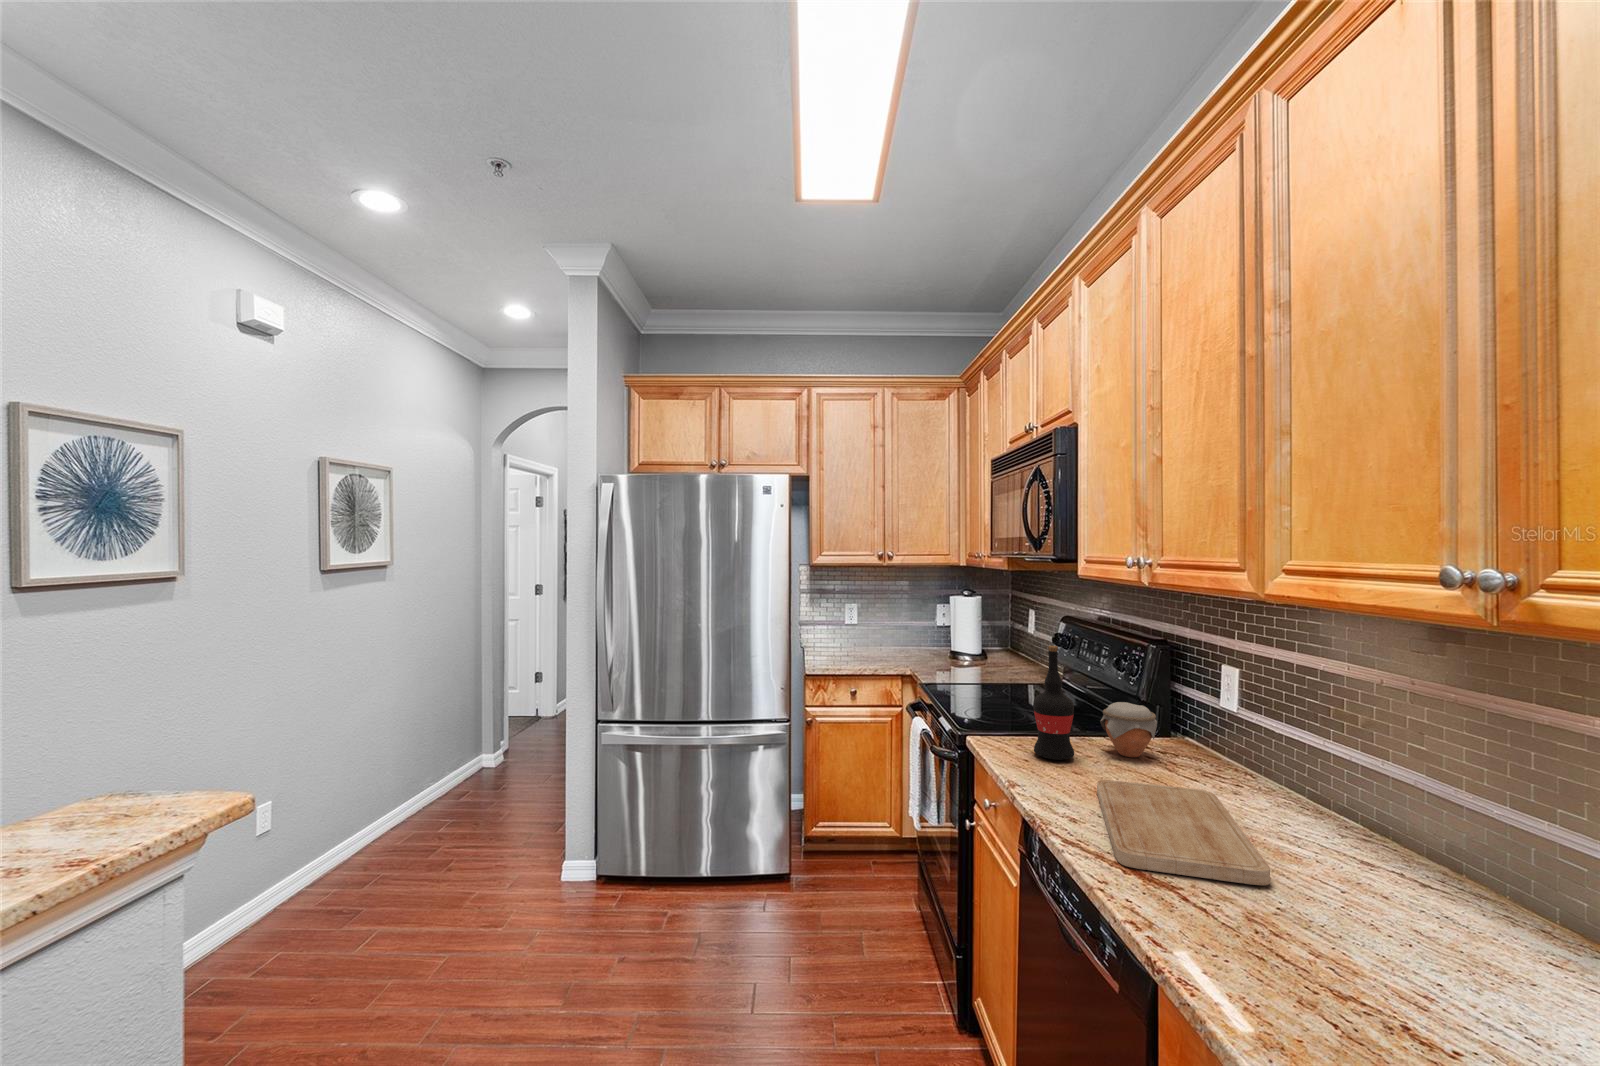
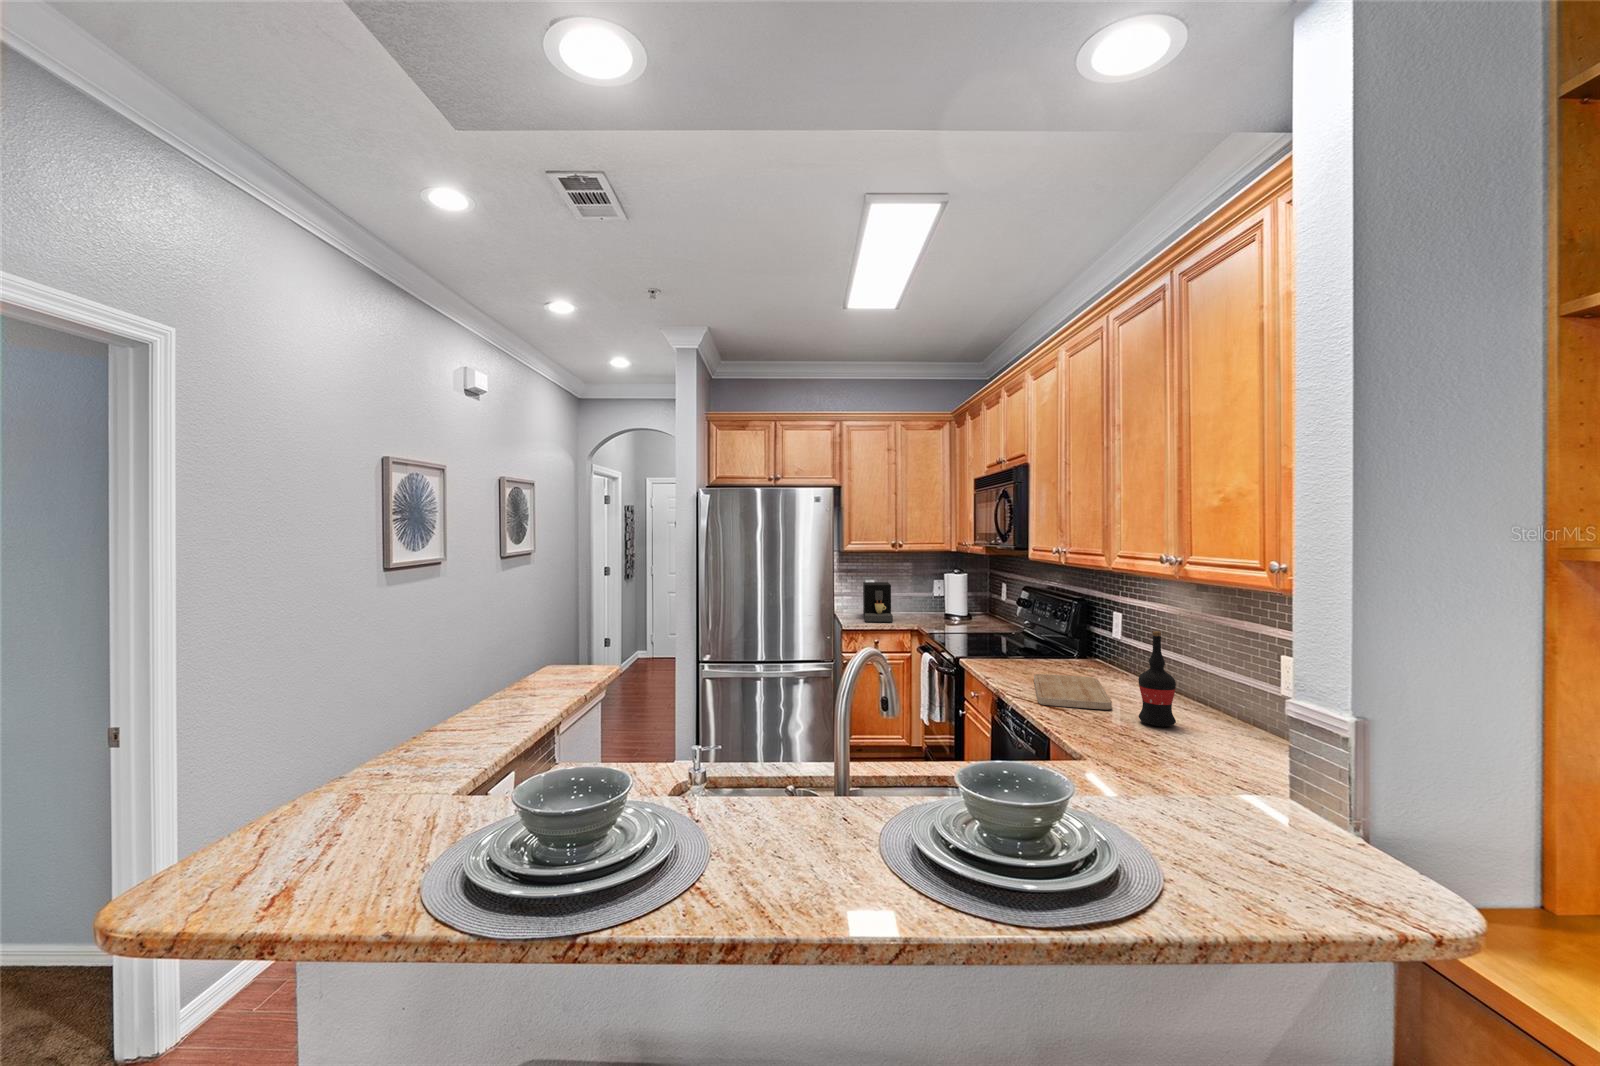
coffee maker: none [838,607,876,664] -> present [863,582,893,622]
wine bottle: present [1033,646,1074,760] -> present [1138,631,1176,726]
jar: present [1100,702,1157,758] -> none [1040,635,1073,667]

